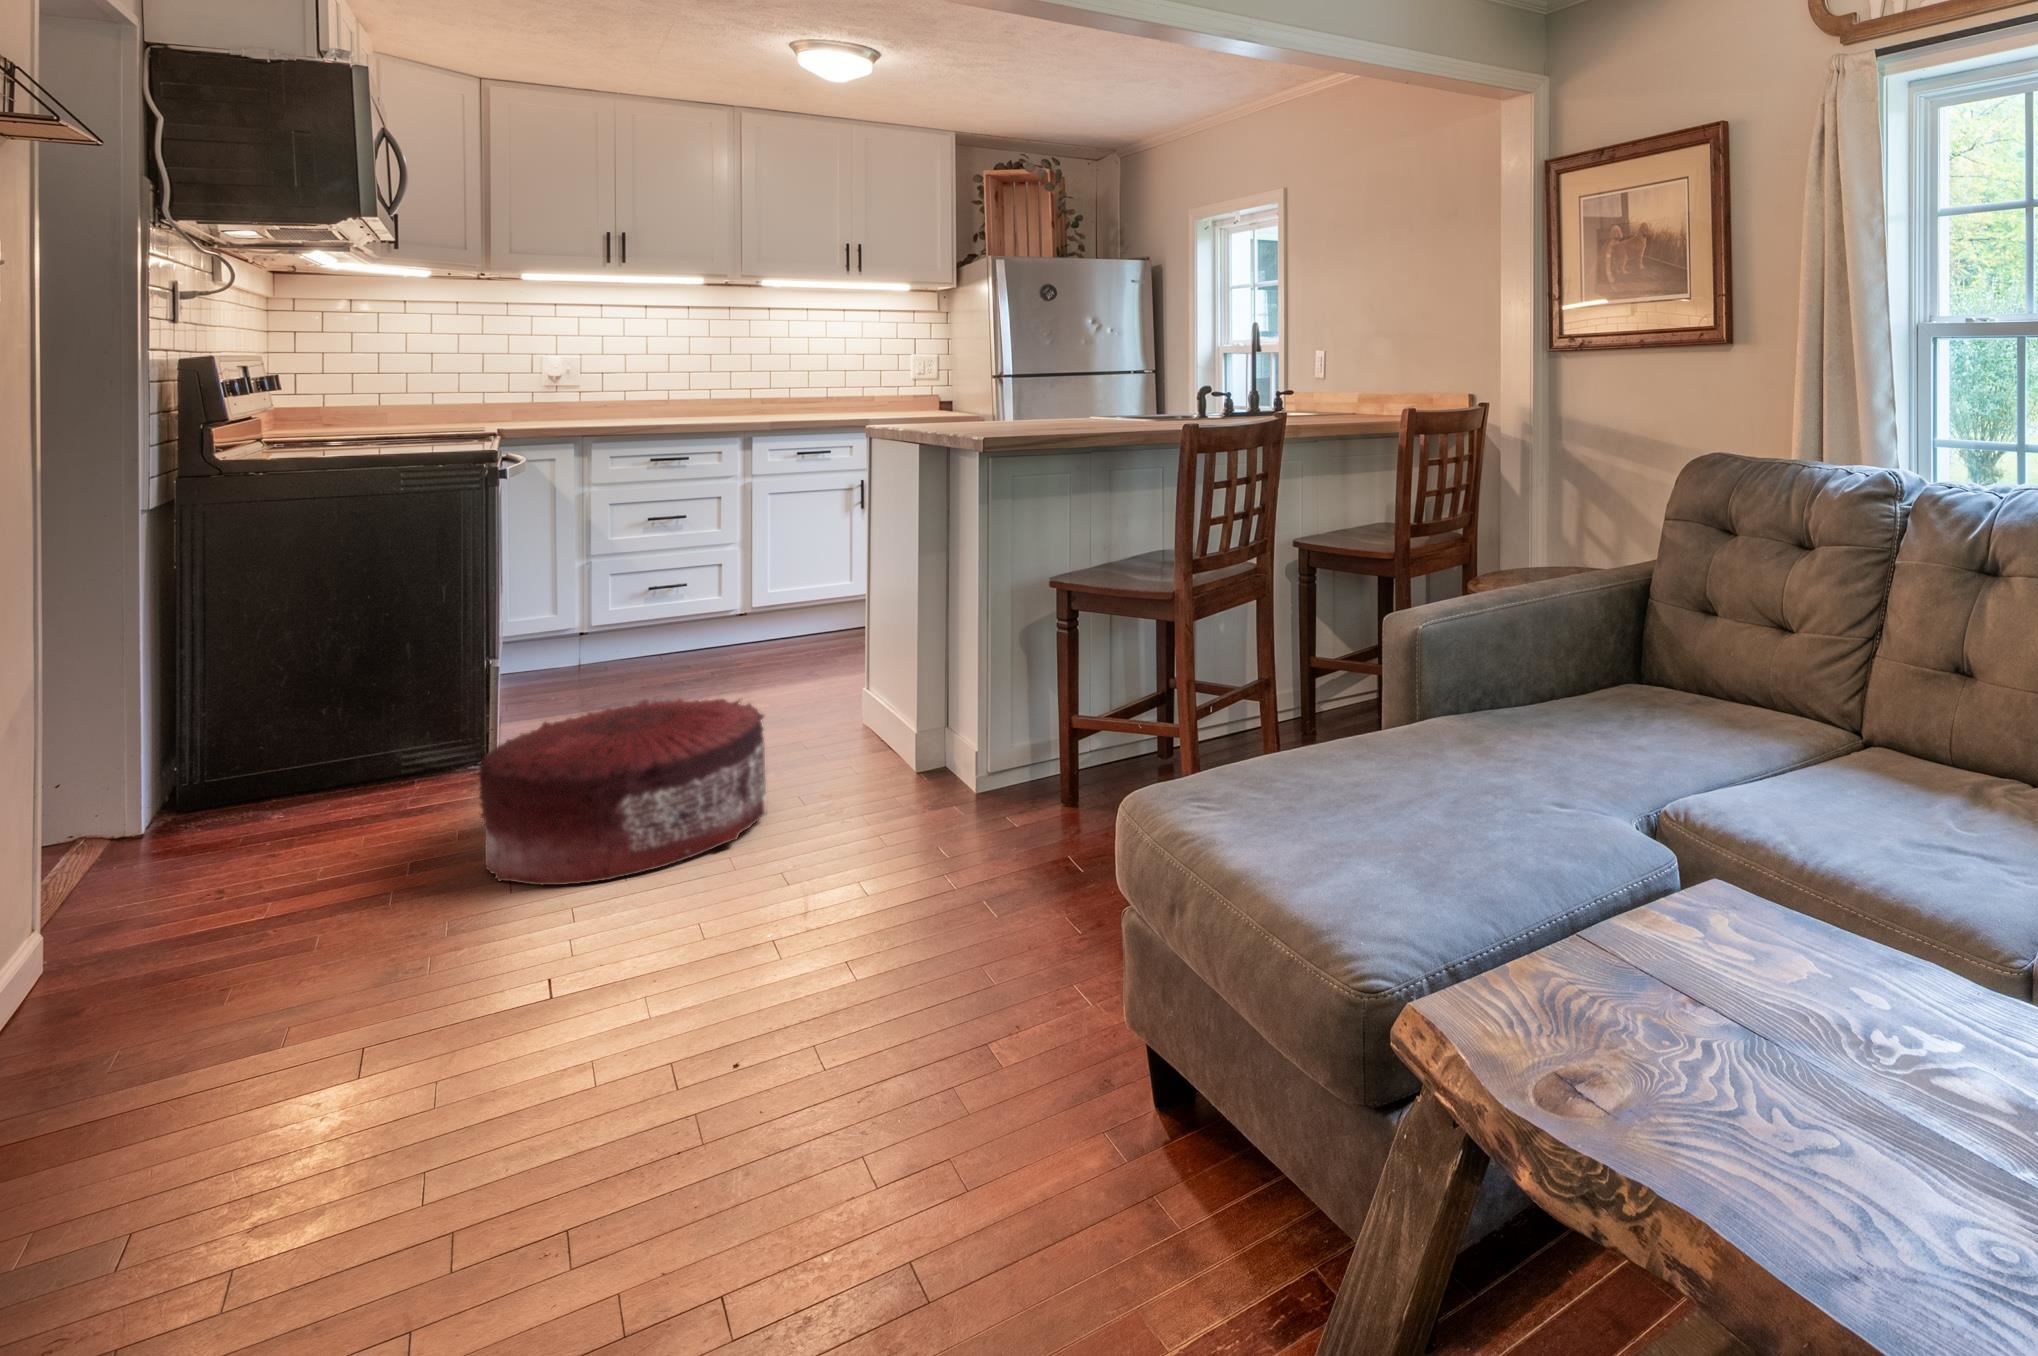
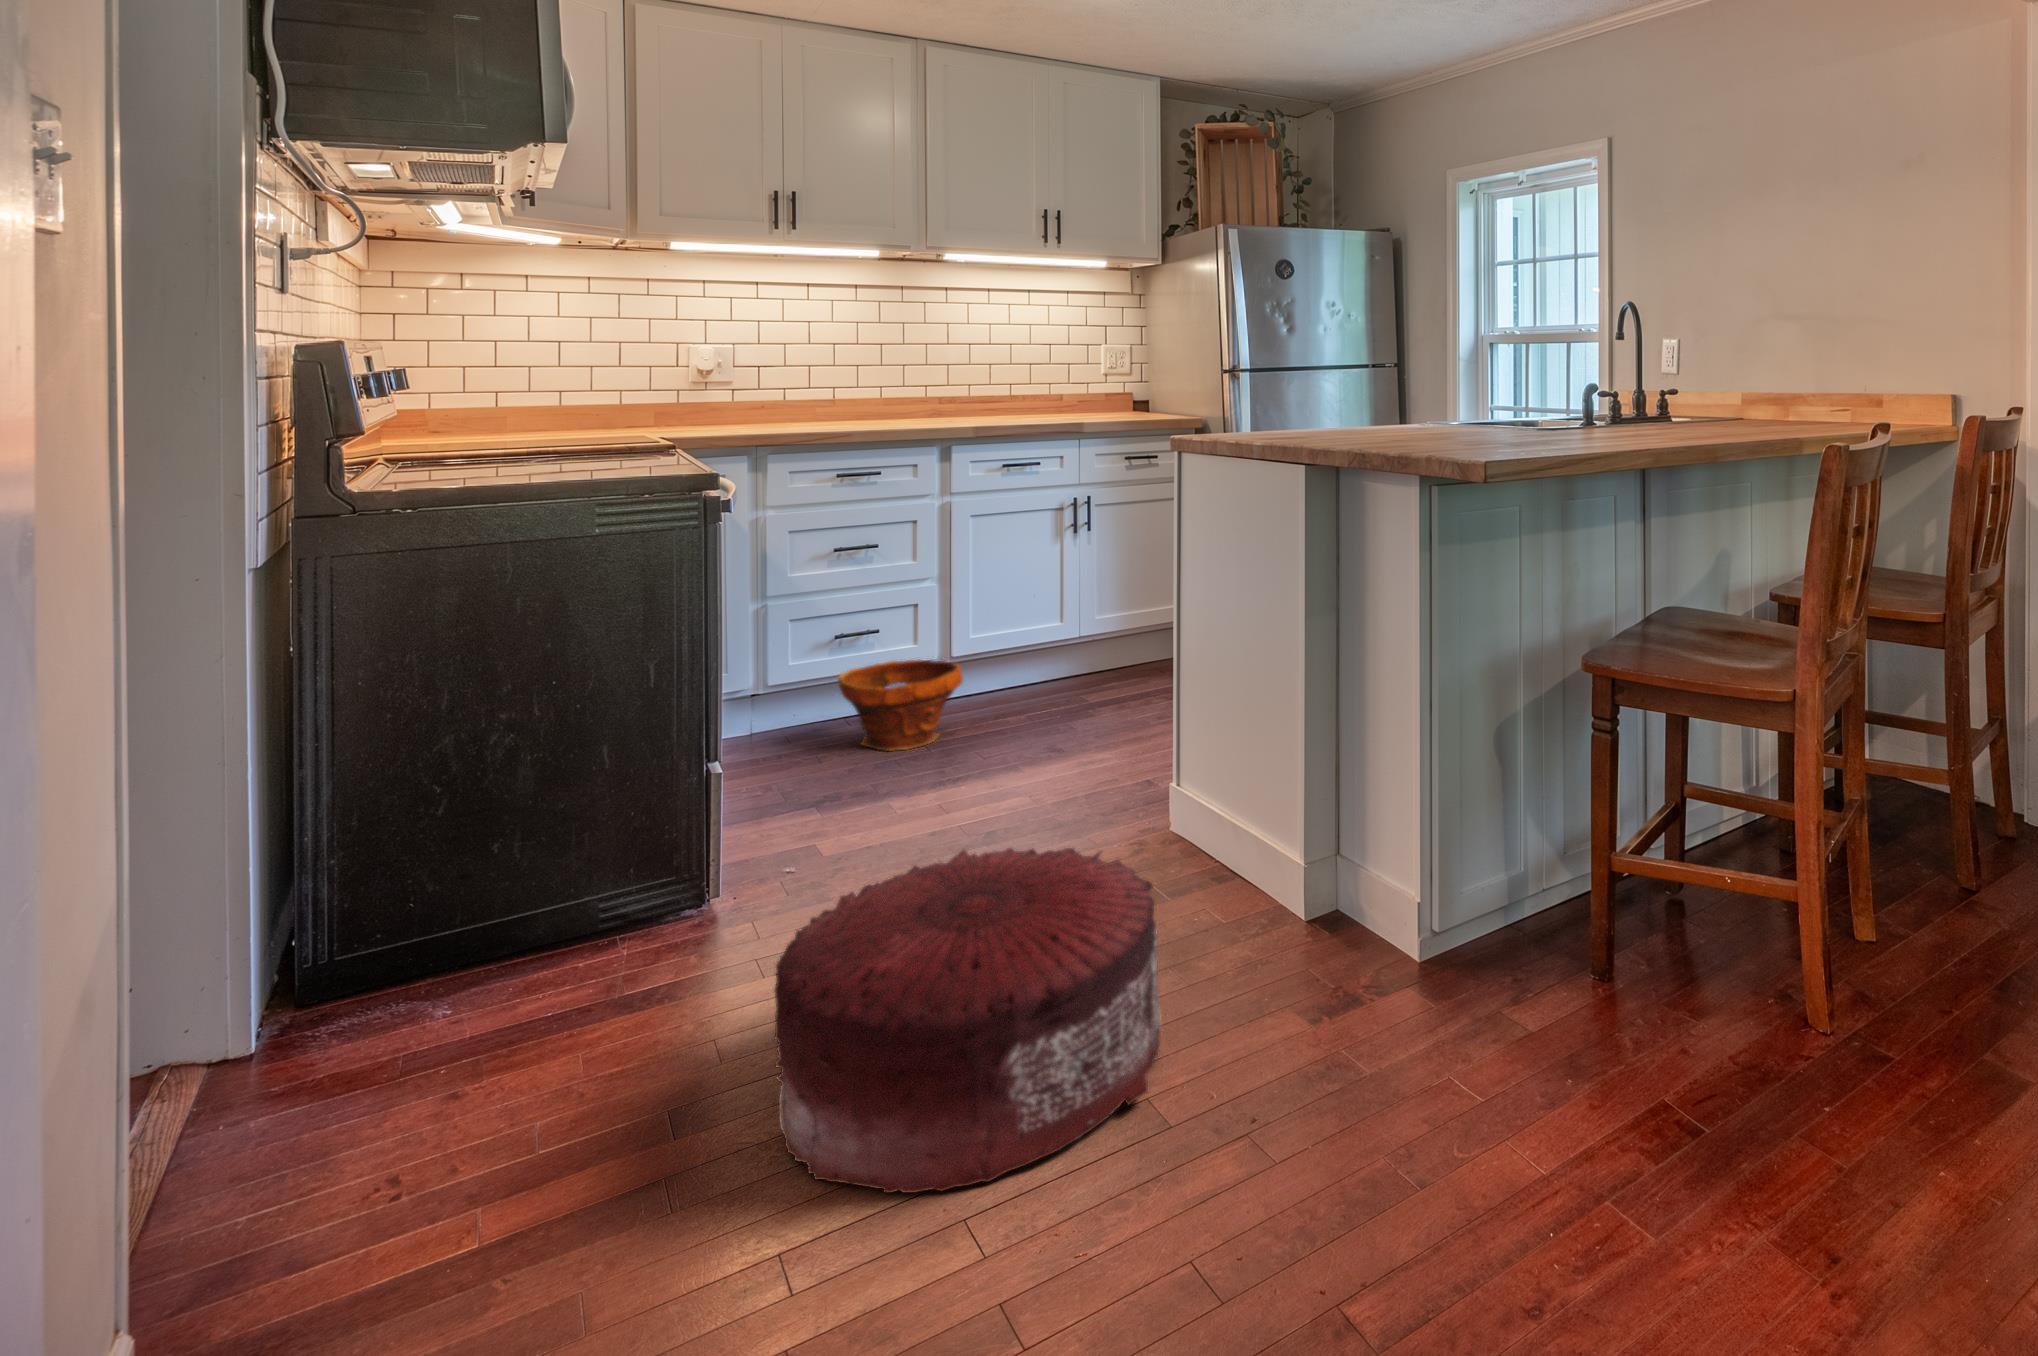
planter: none [643,603,747,671] -> present [838,660,963,751]

